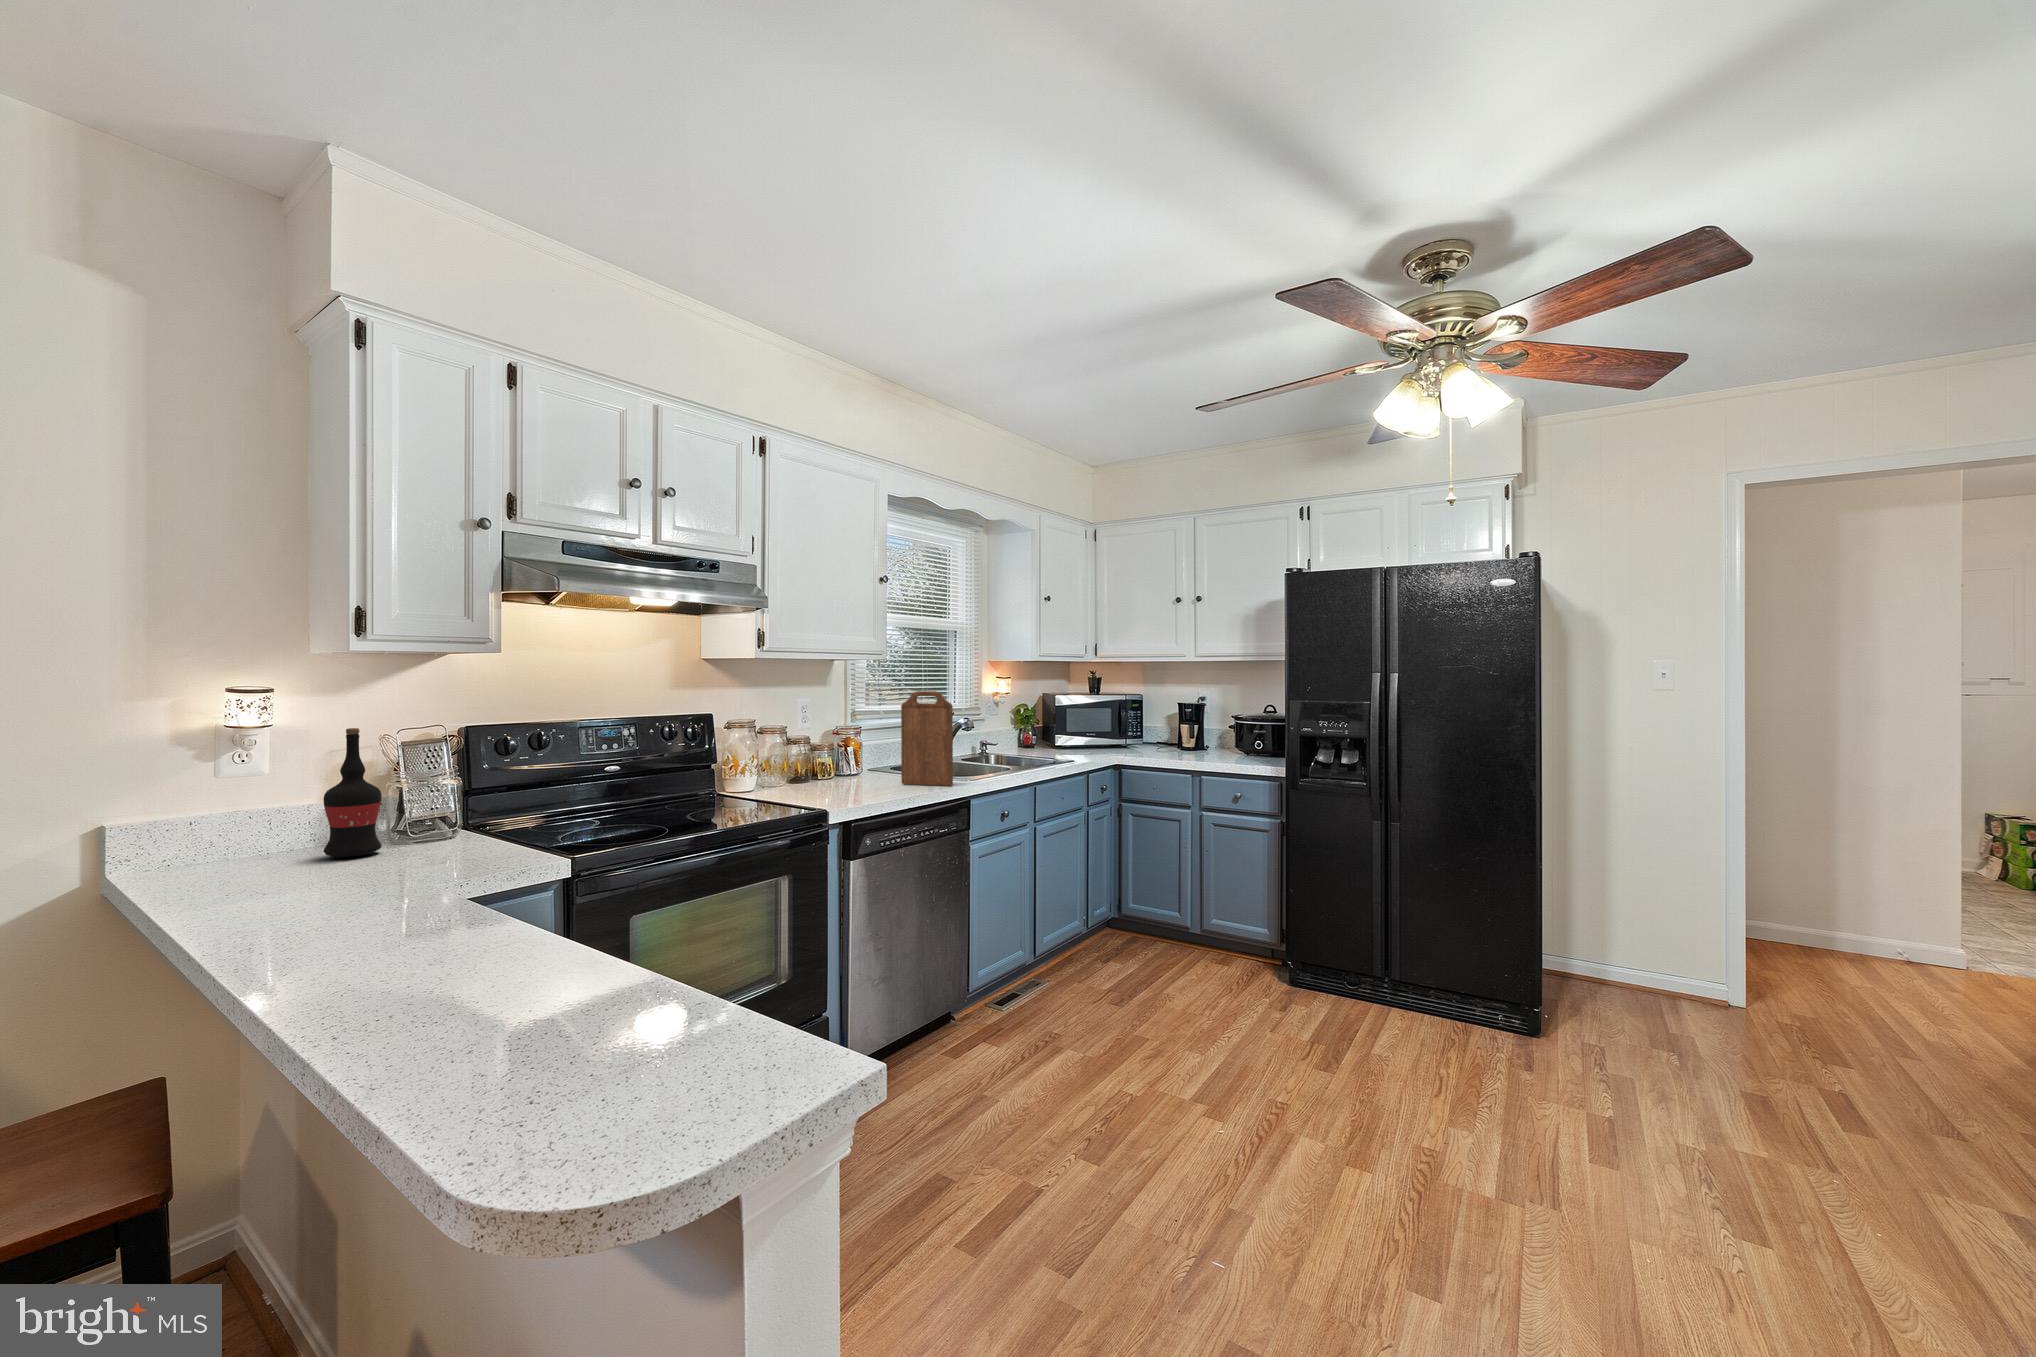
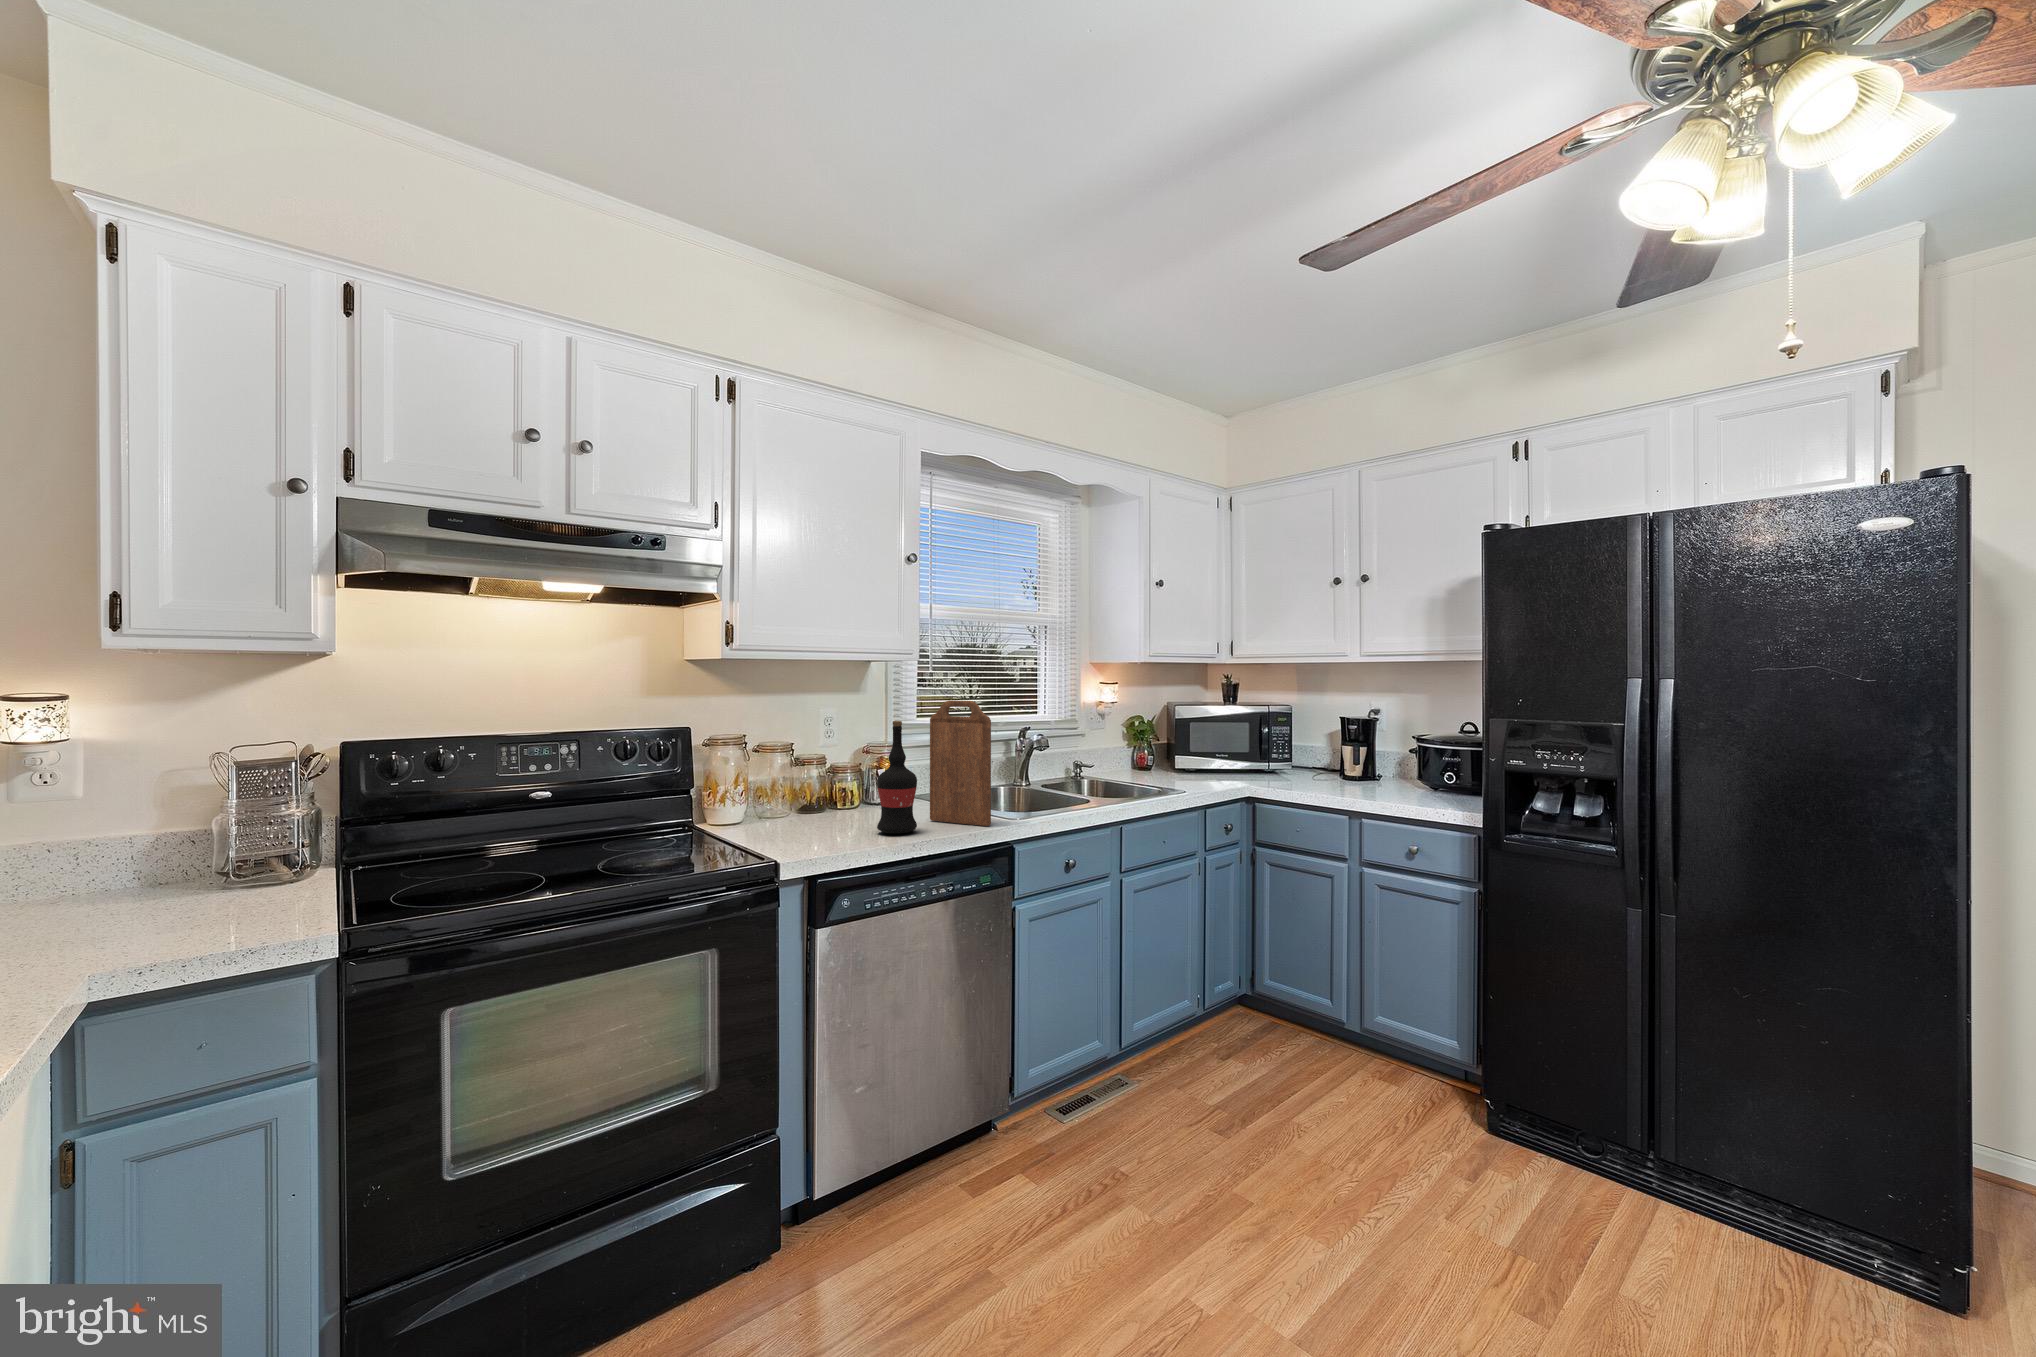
wine bottle: present [323,728,382,857] -> present [877,721,917,833]

